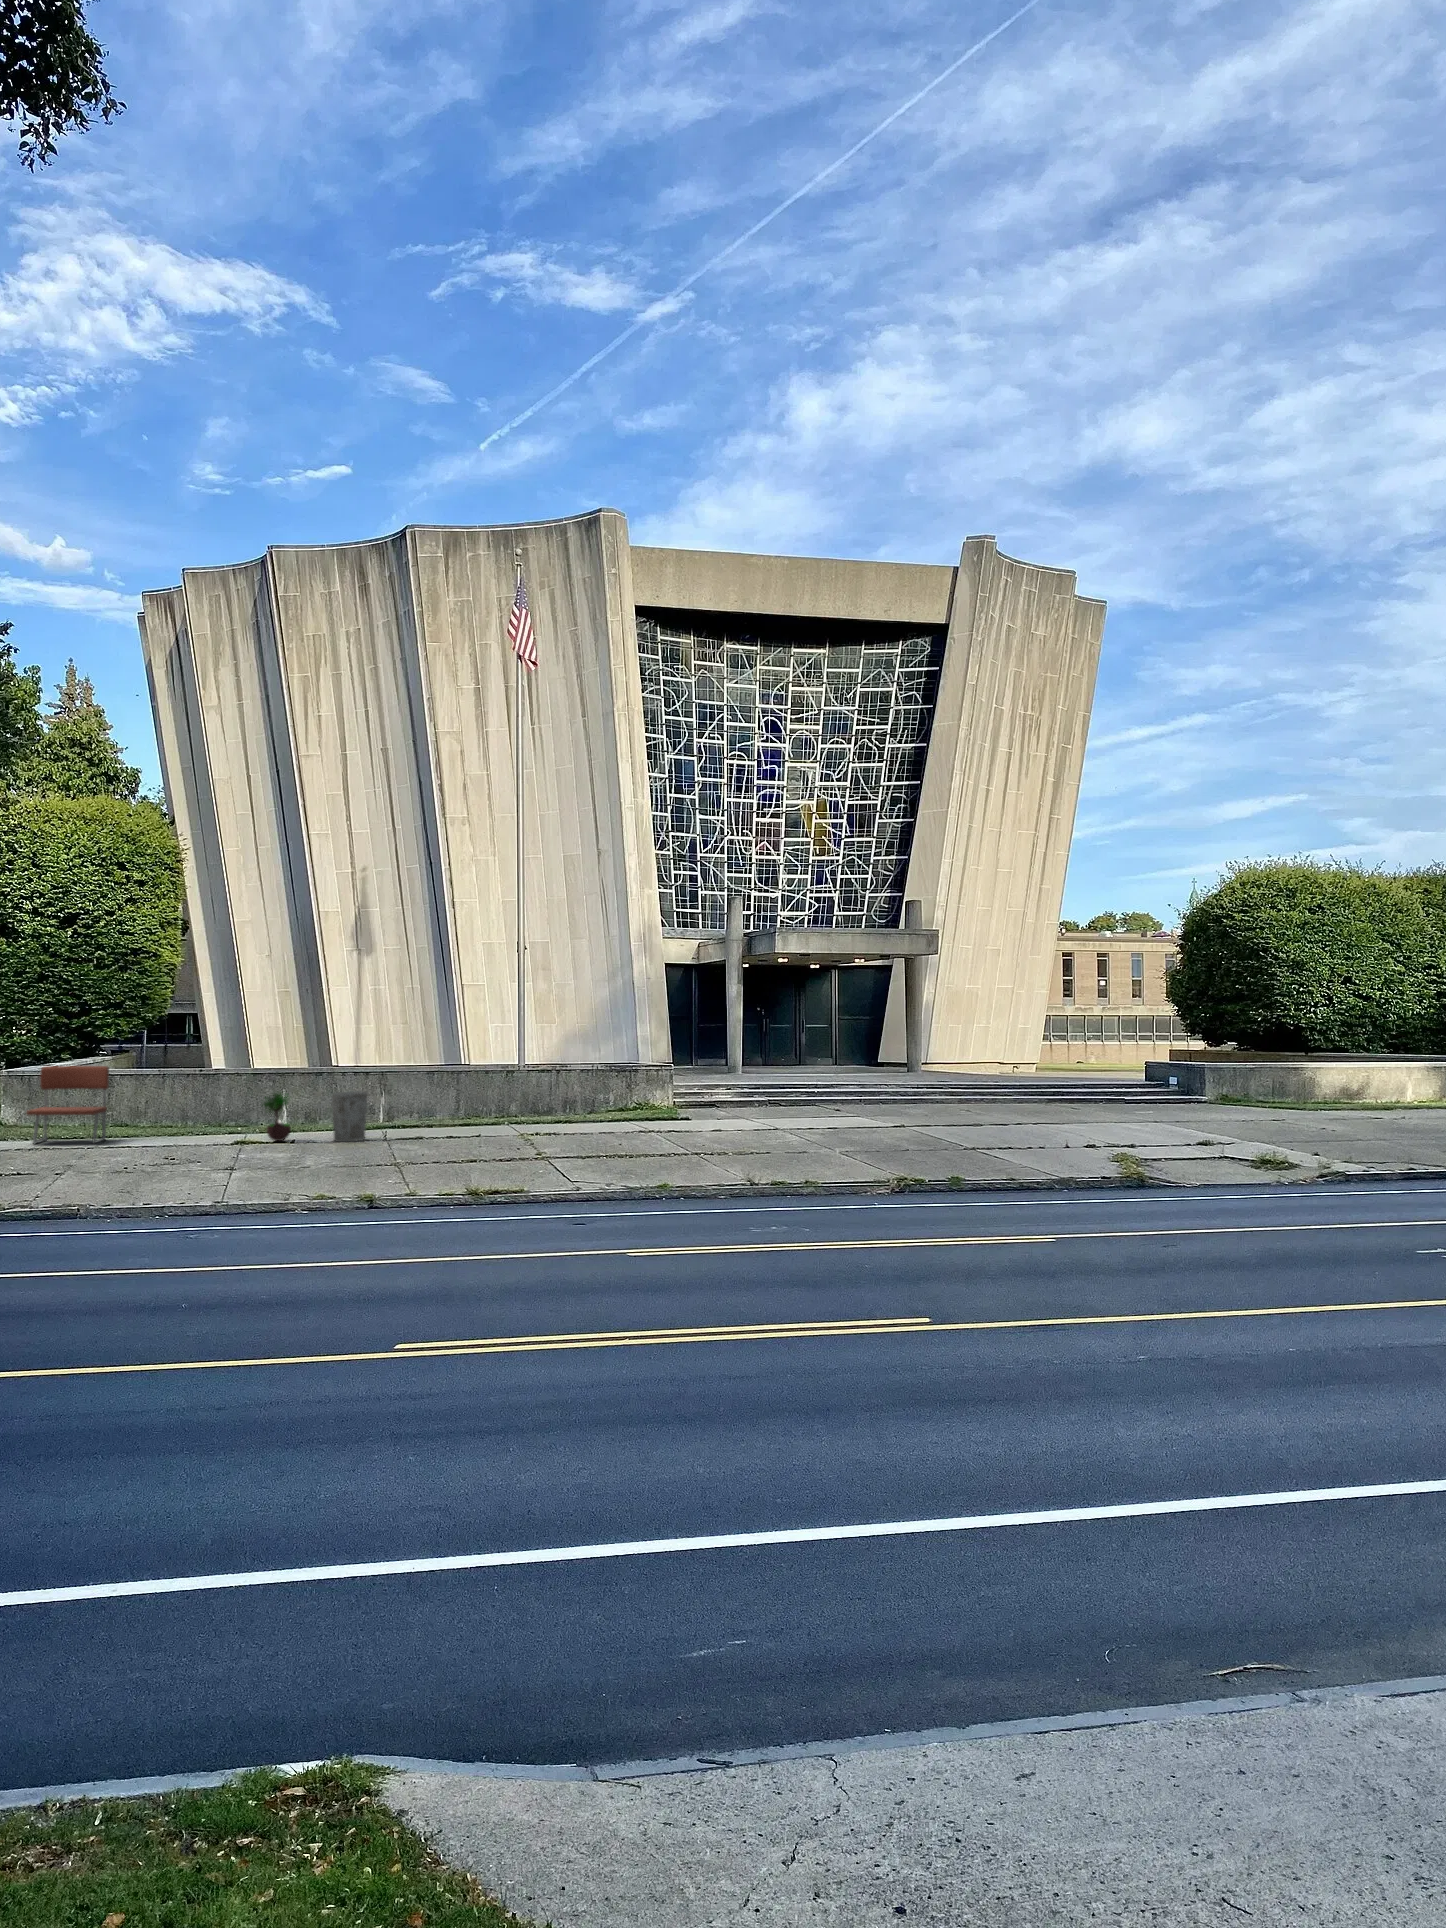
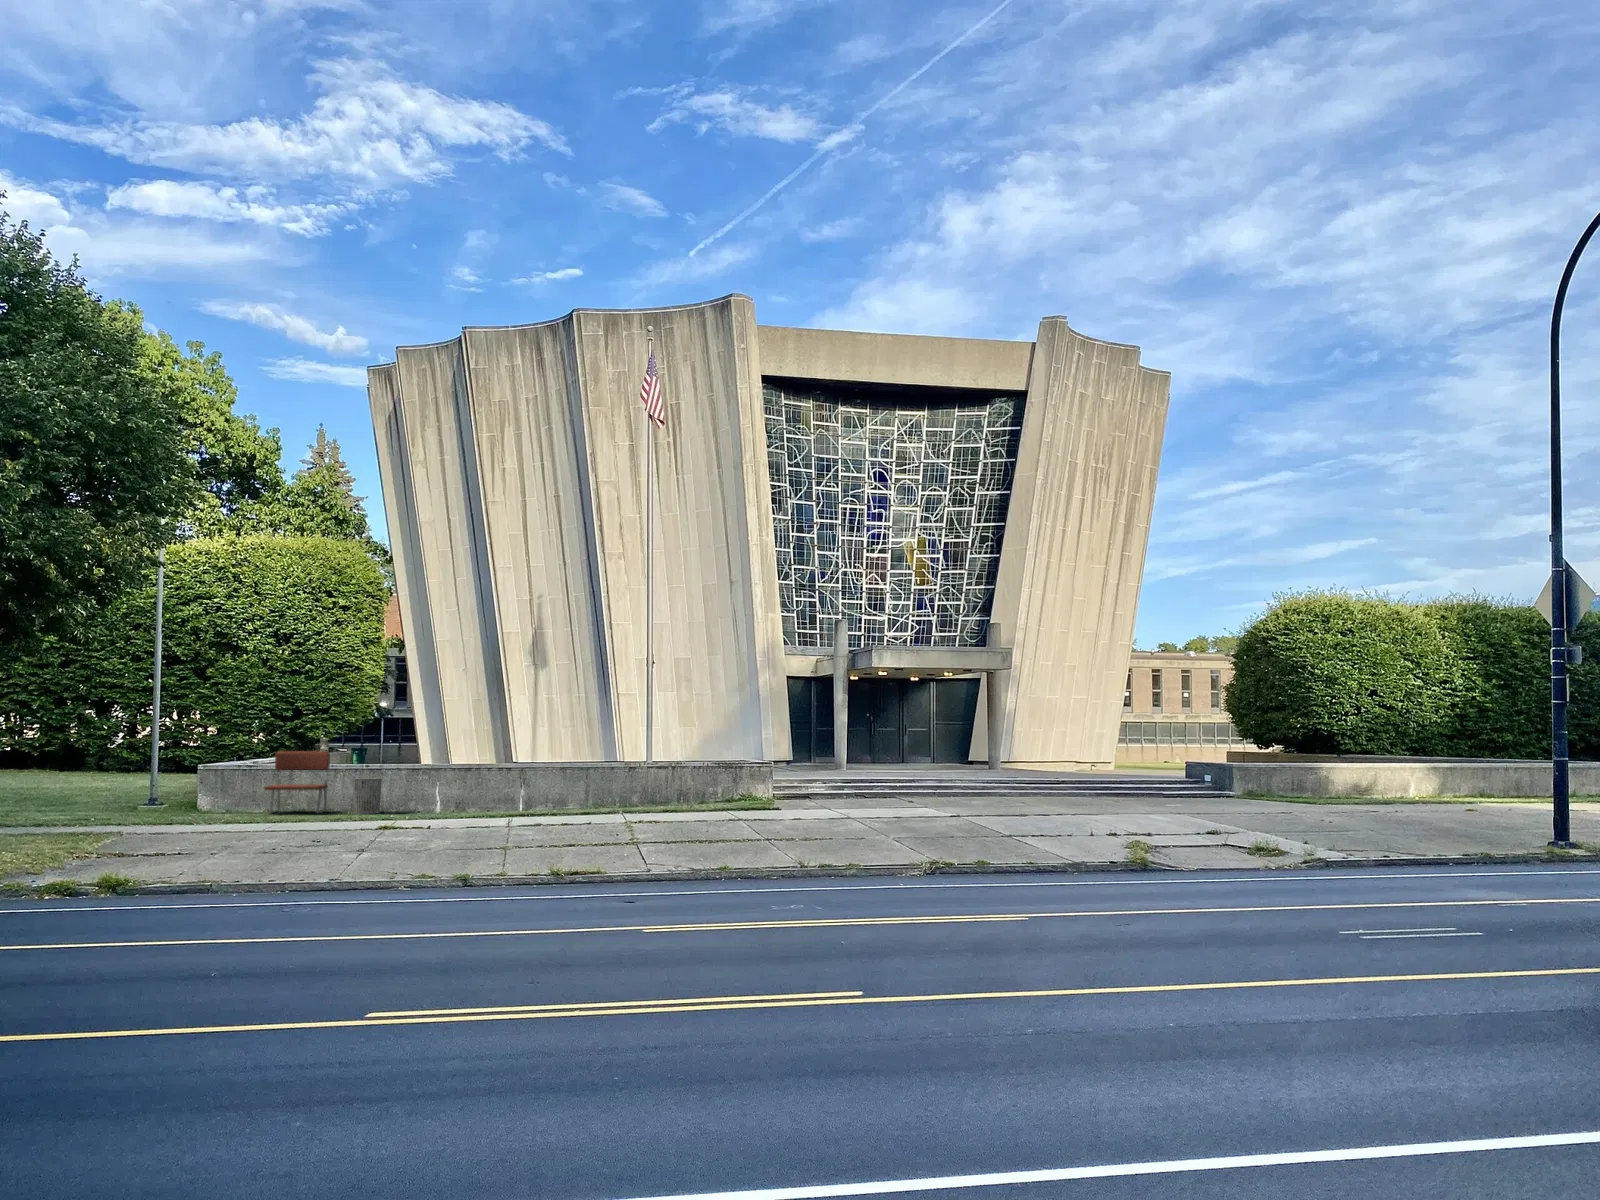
potted tree: present [262,1091,291,1141] -> none [451,769,477,813]
trash can: present [332,1091,368,1142] -> present [353,779,382,814]

